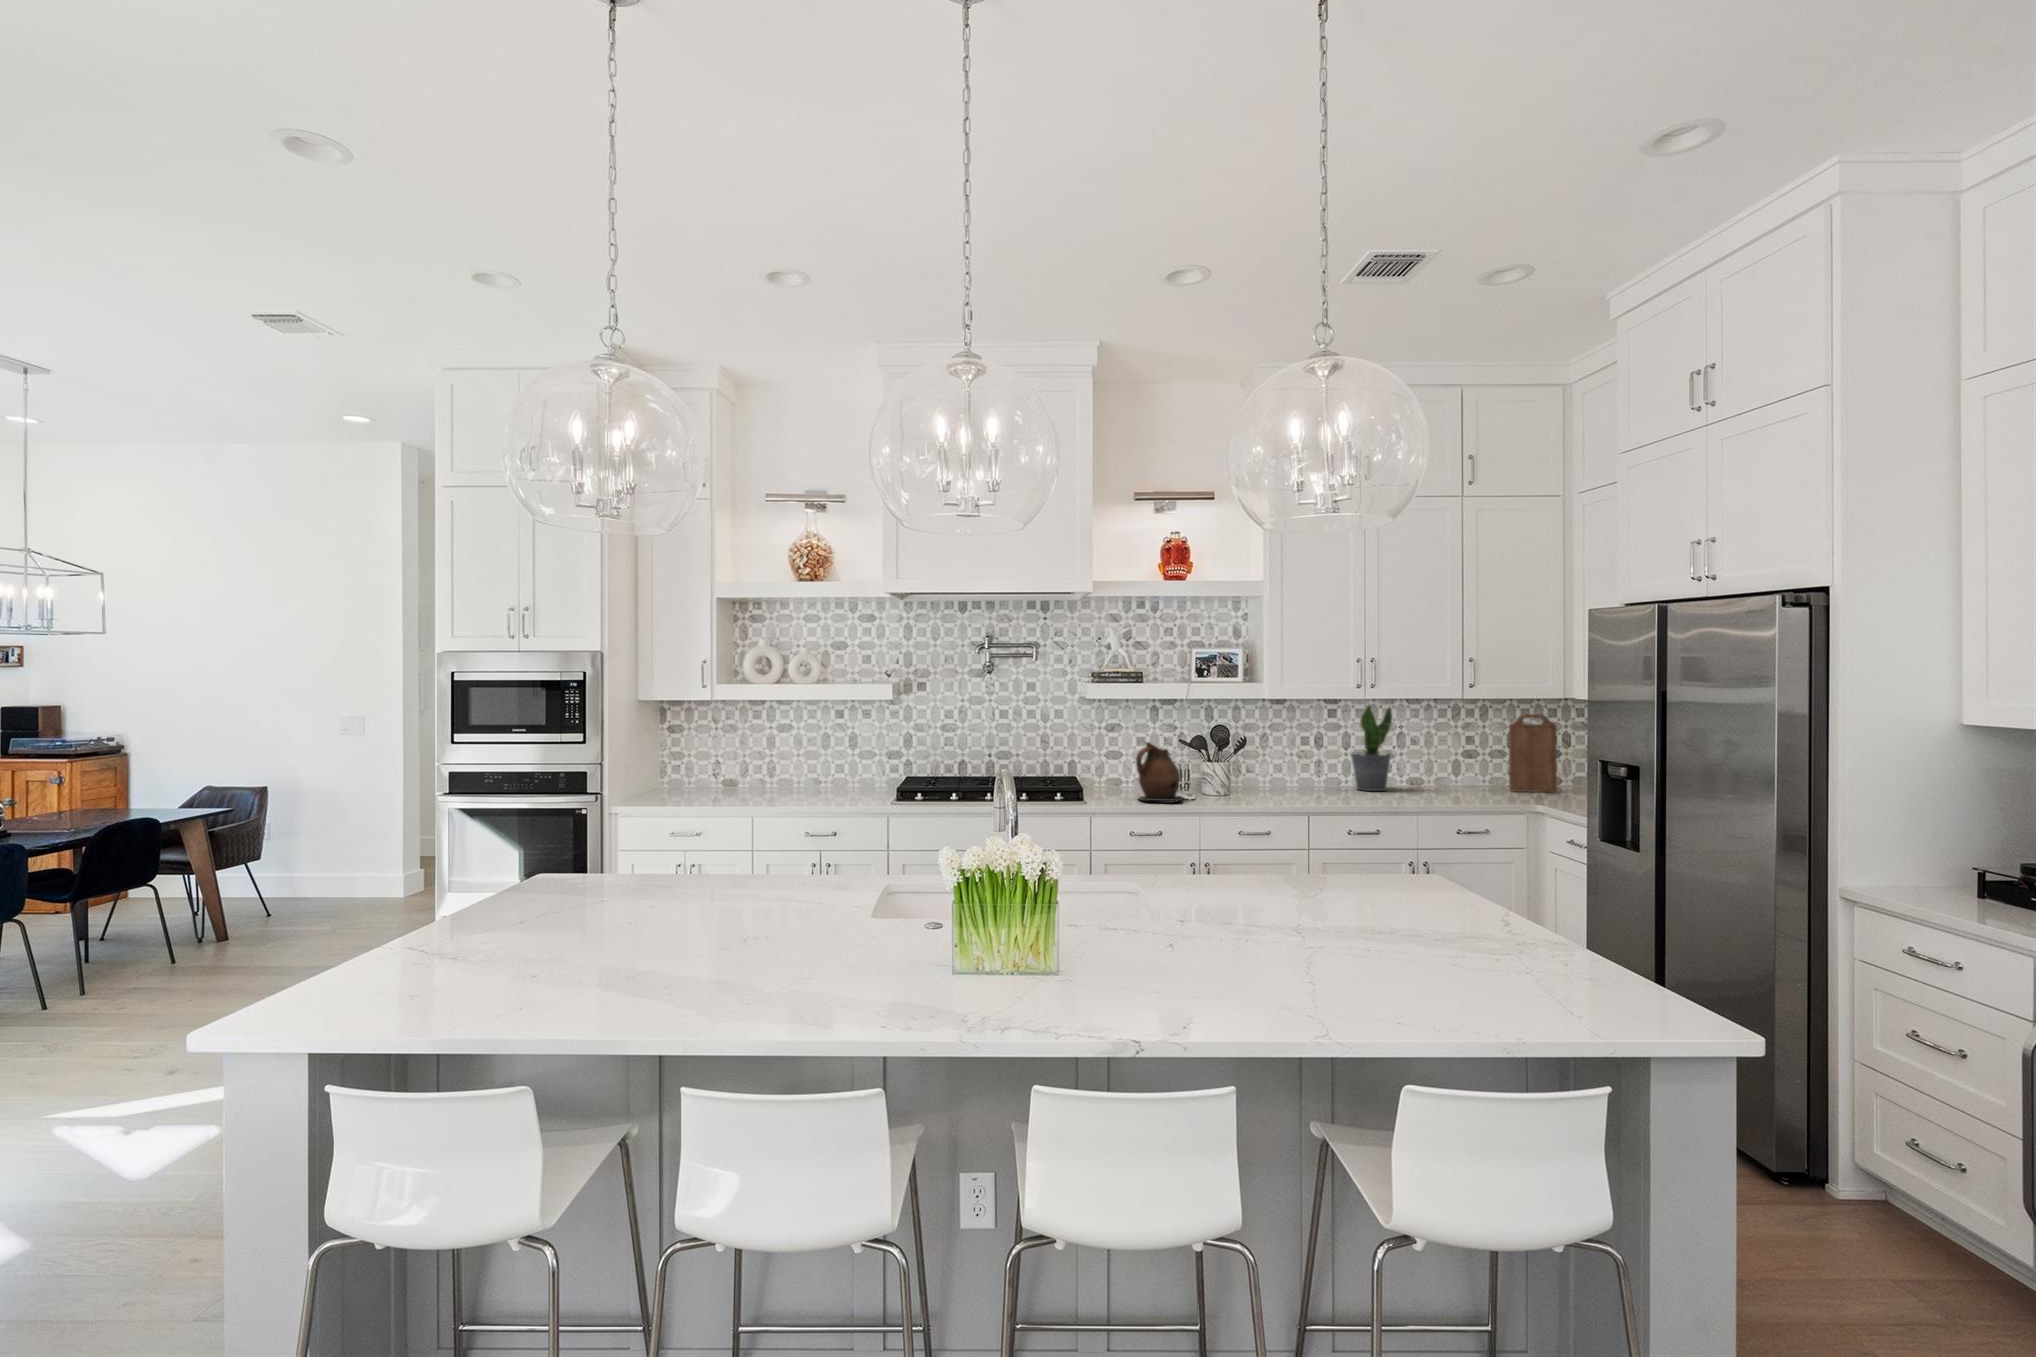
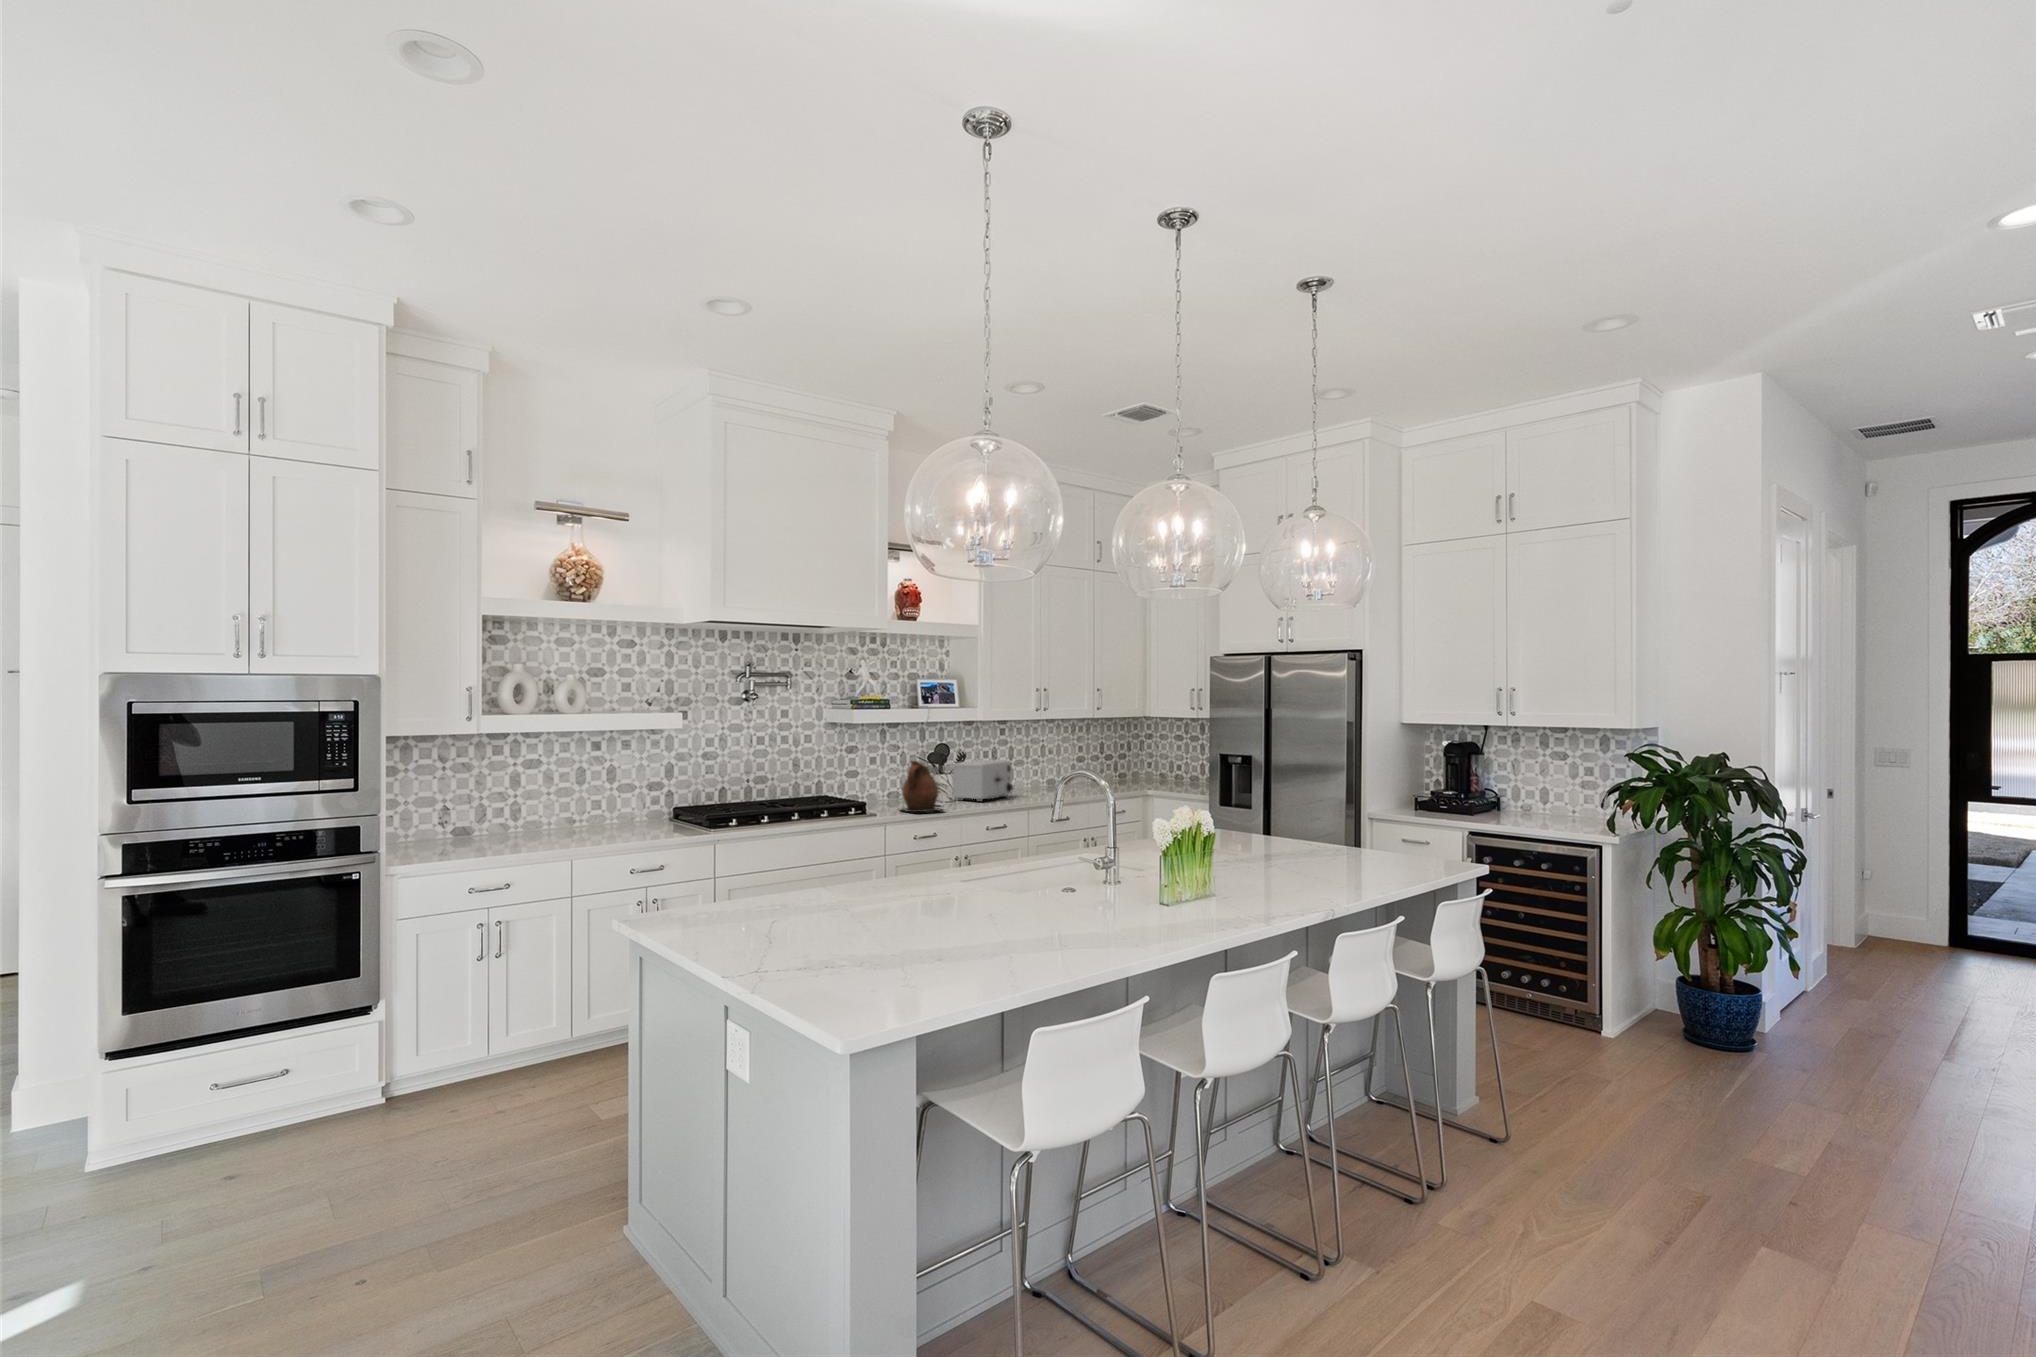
potted plant: present [1351,705,1392,791] -> none [1014,723,1045,793]
cutting board: present [1509,714,1557,792] -> none [1108,729,1134,786]
toaster: none [1239,746,1325,796] -> present [952,760,1014,802]

